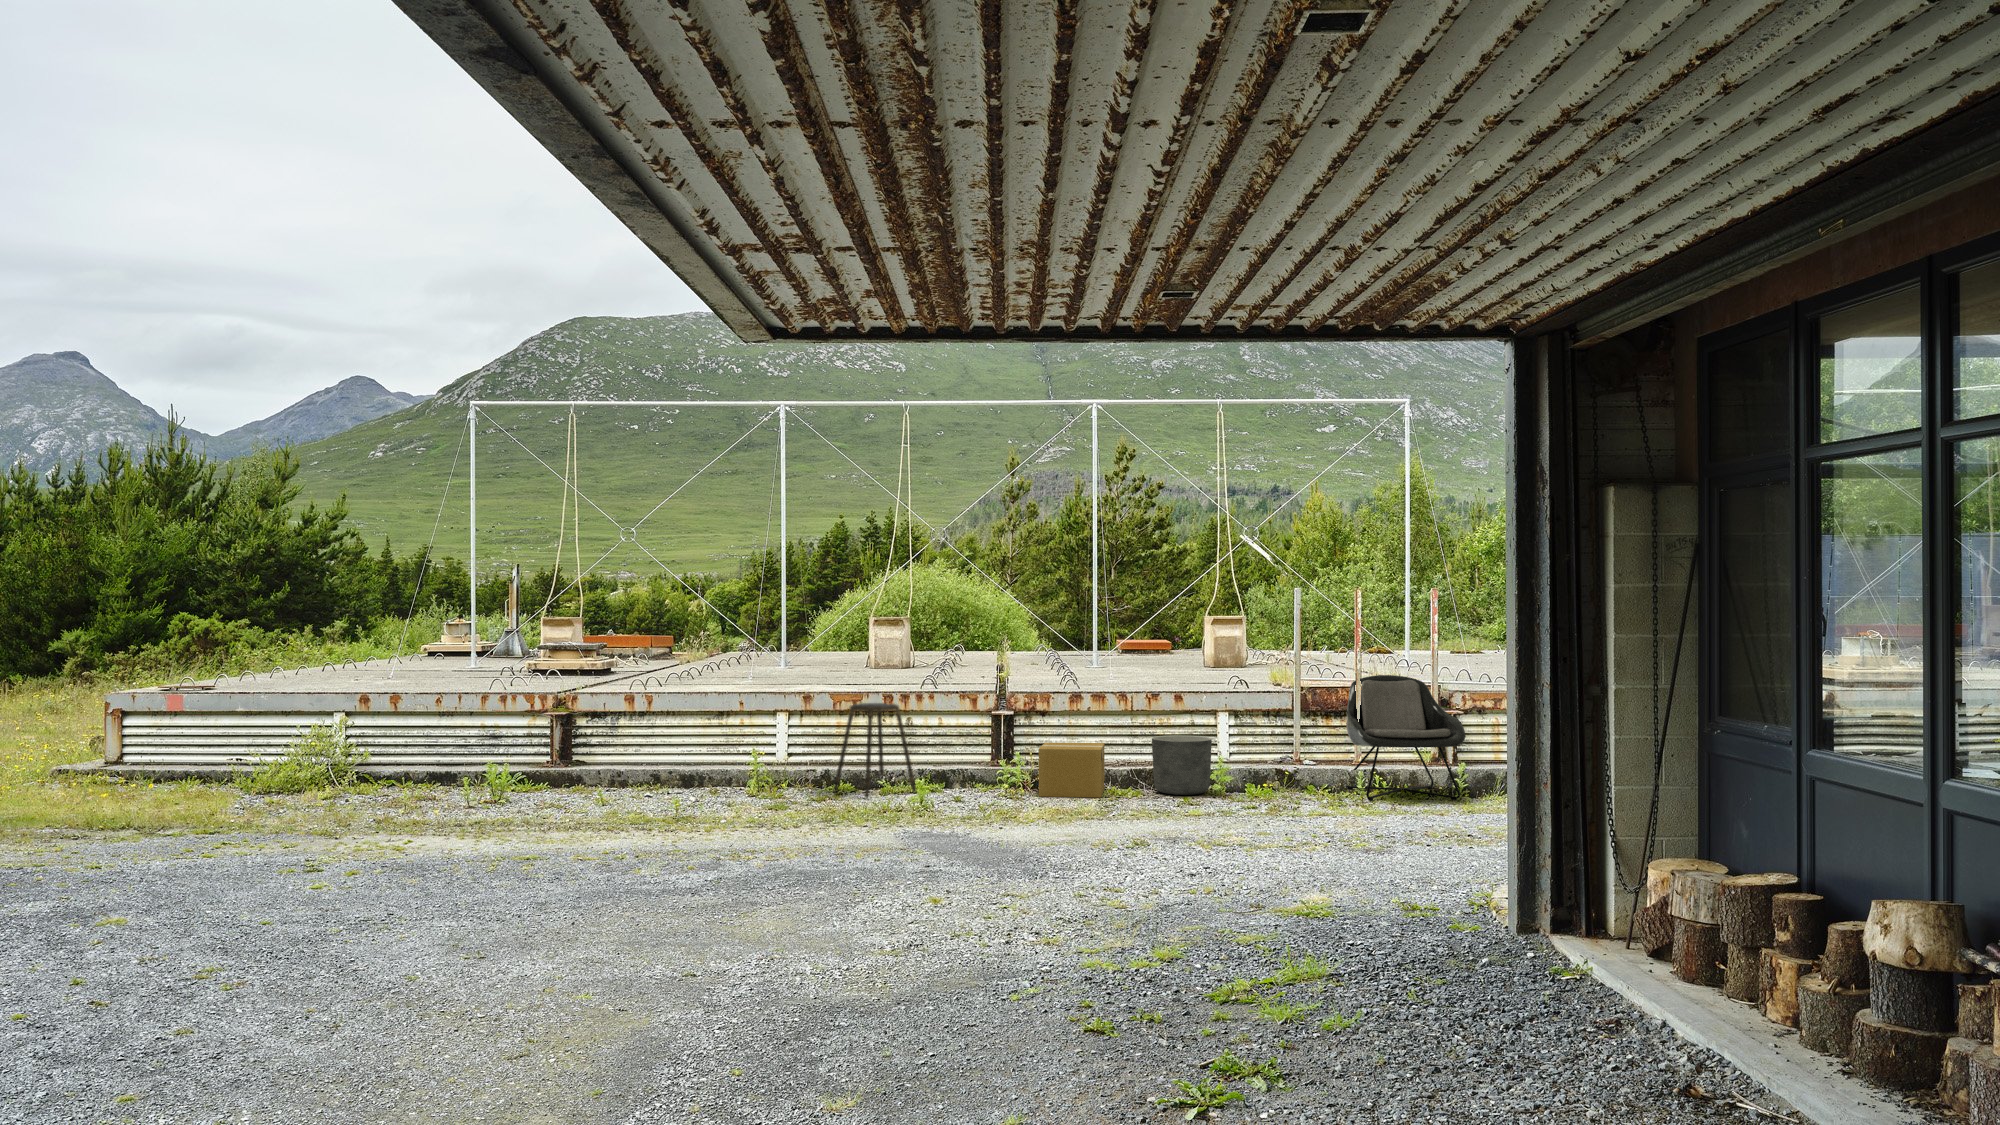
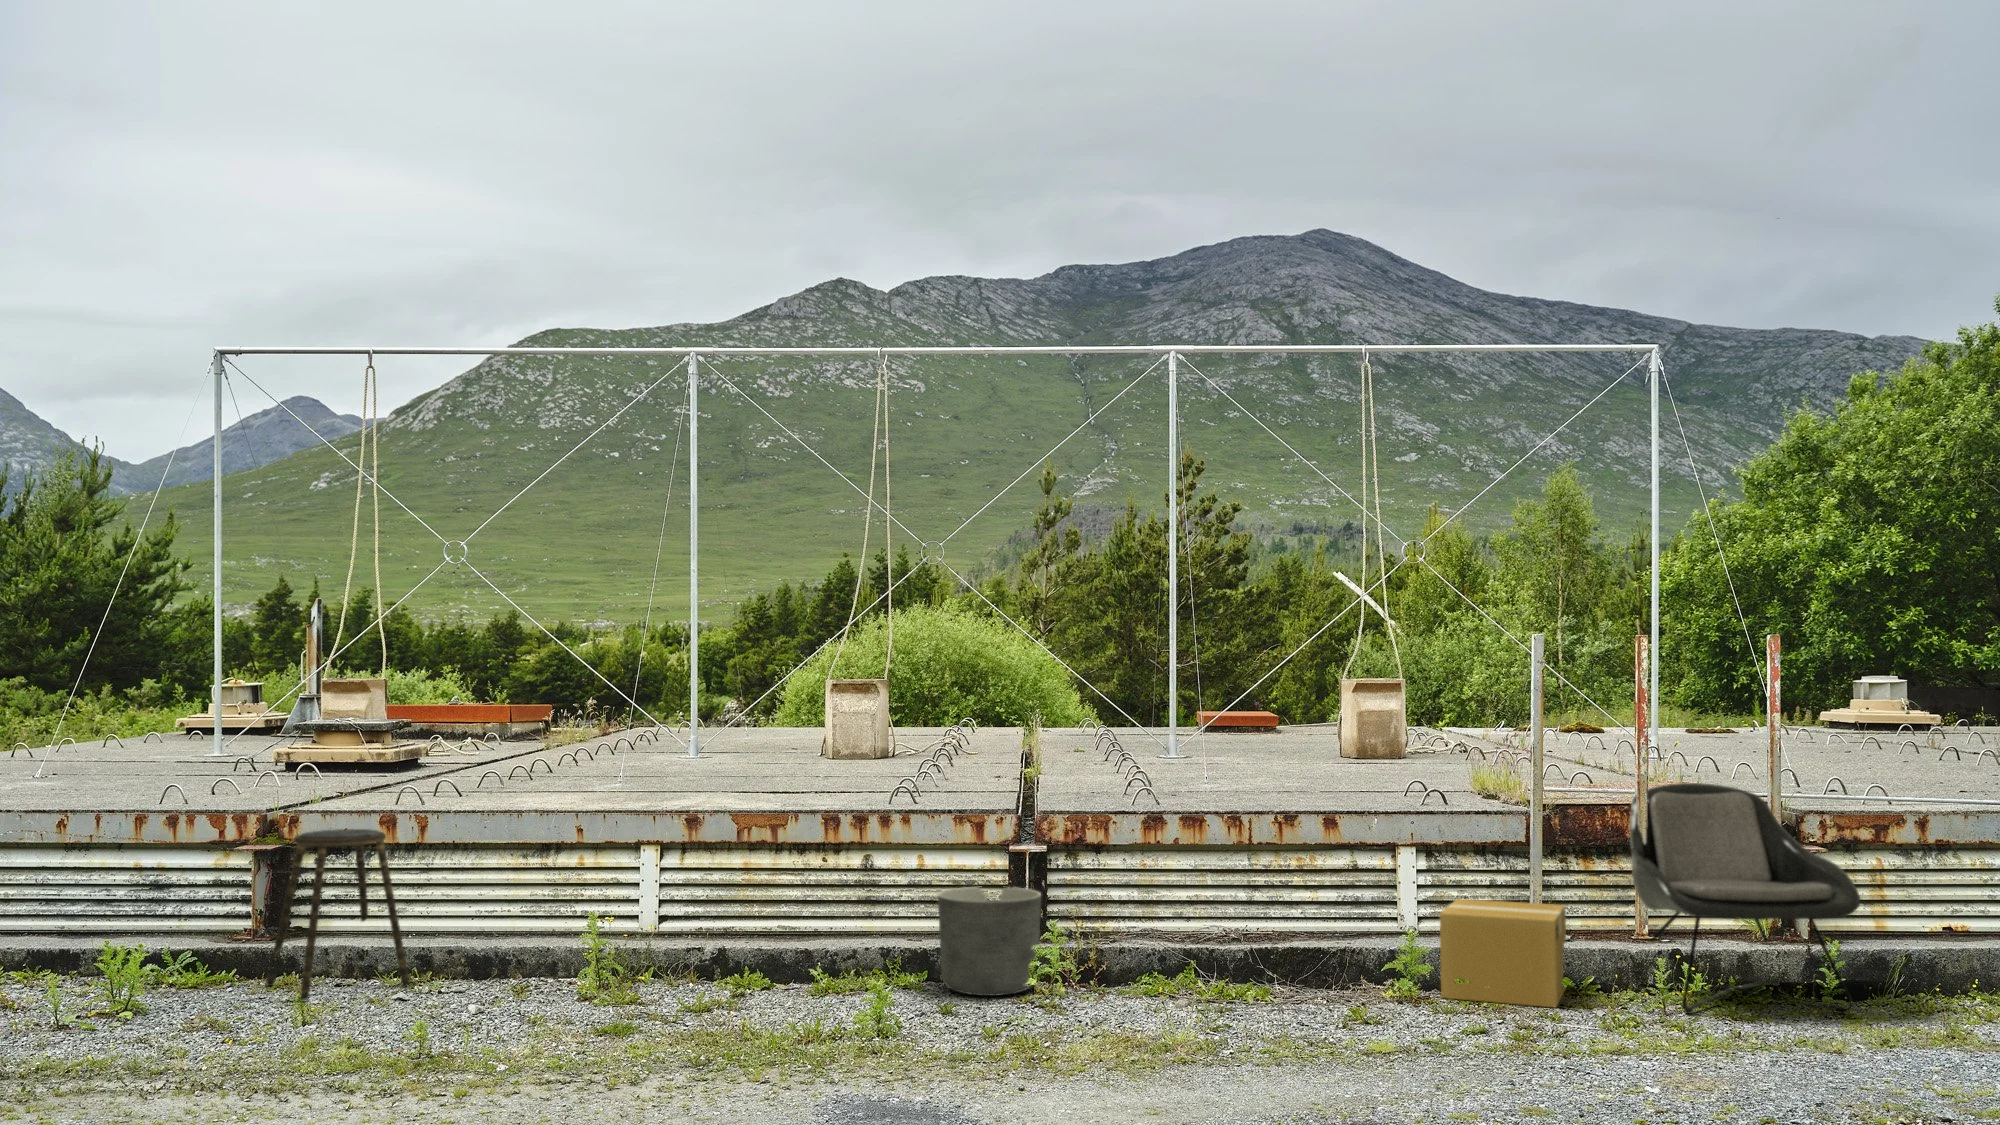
stool: present [833,703,916,798] -> present [266,829,410,1000]
planter: present [1152,735,1212,795] -> present [938,887,1041,996]
cardboard box: present [1039,743,1105,797] -> present [1440,899,1566,1007]

